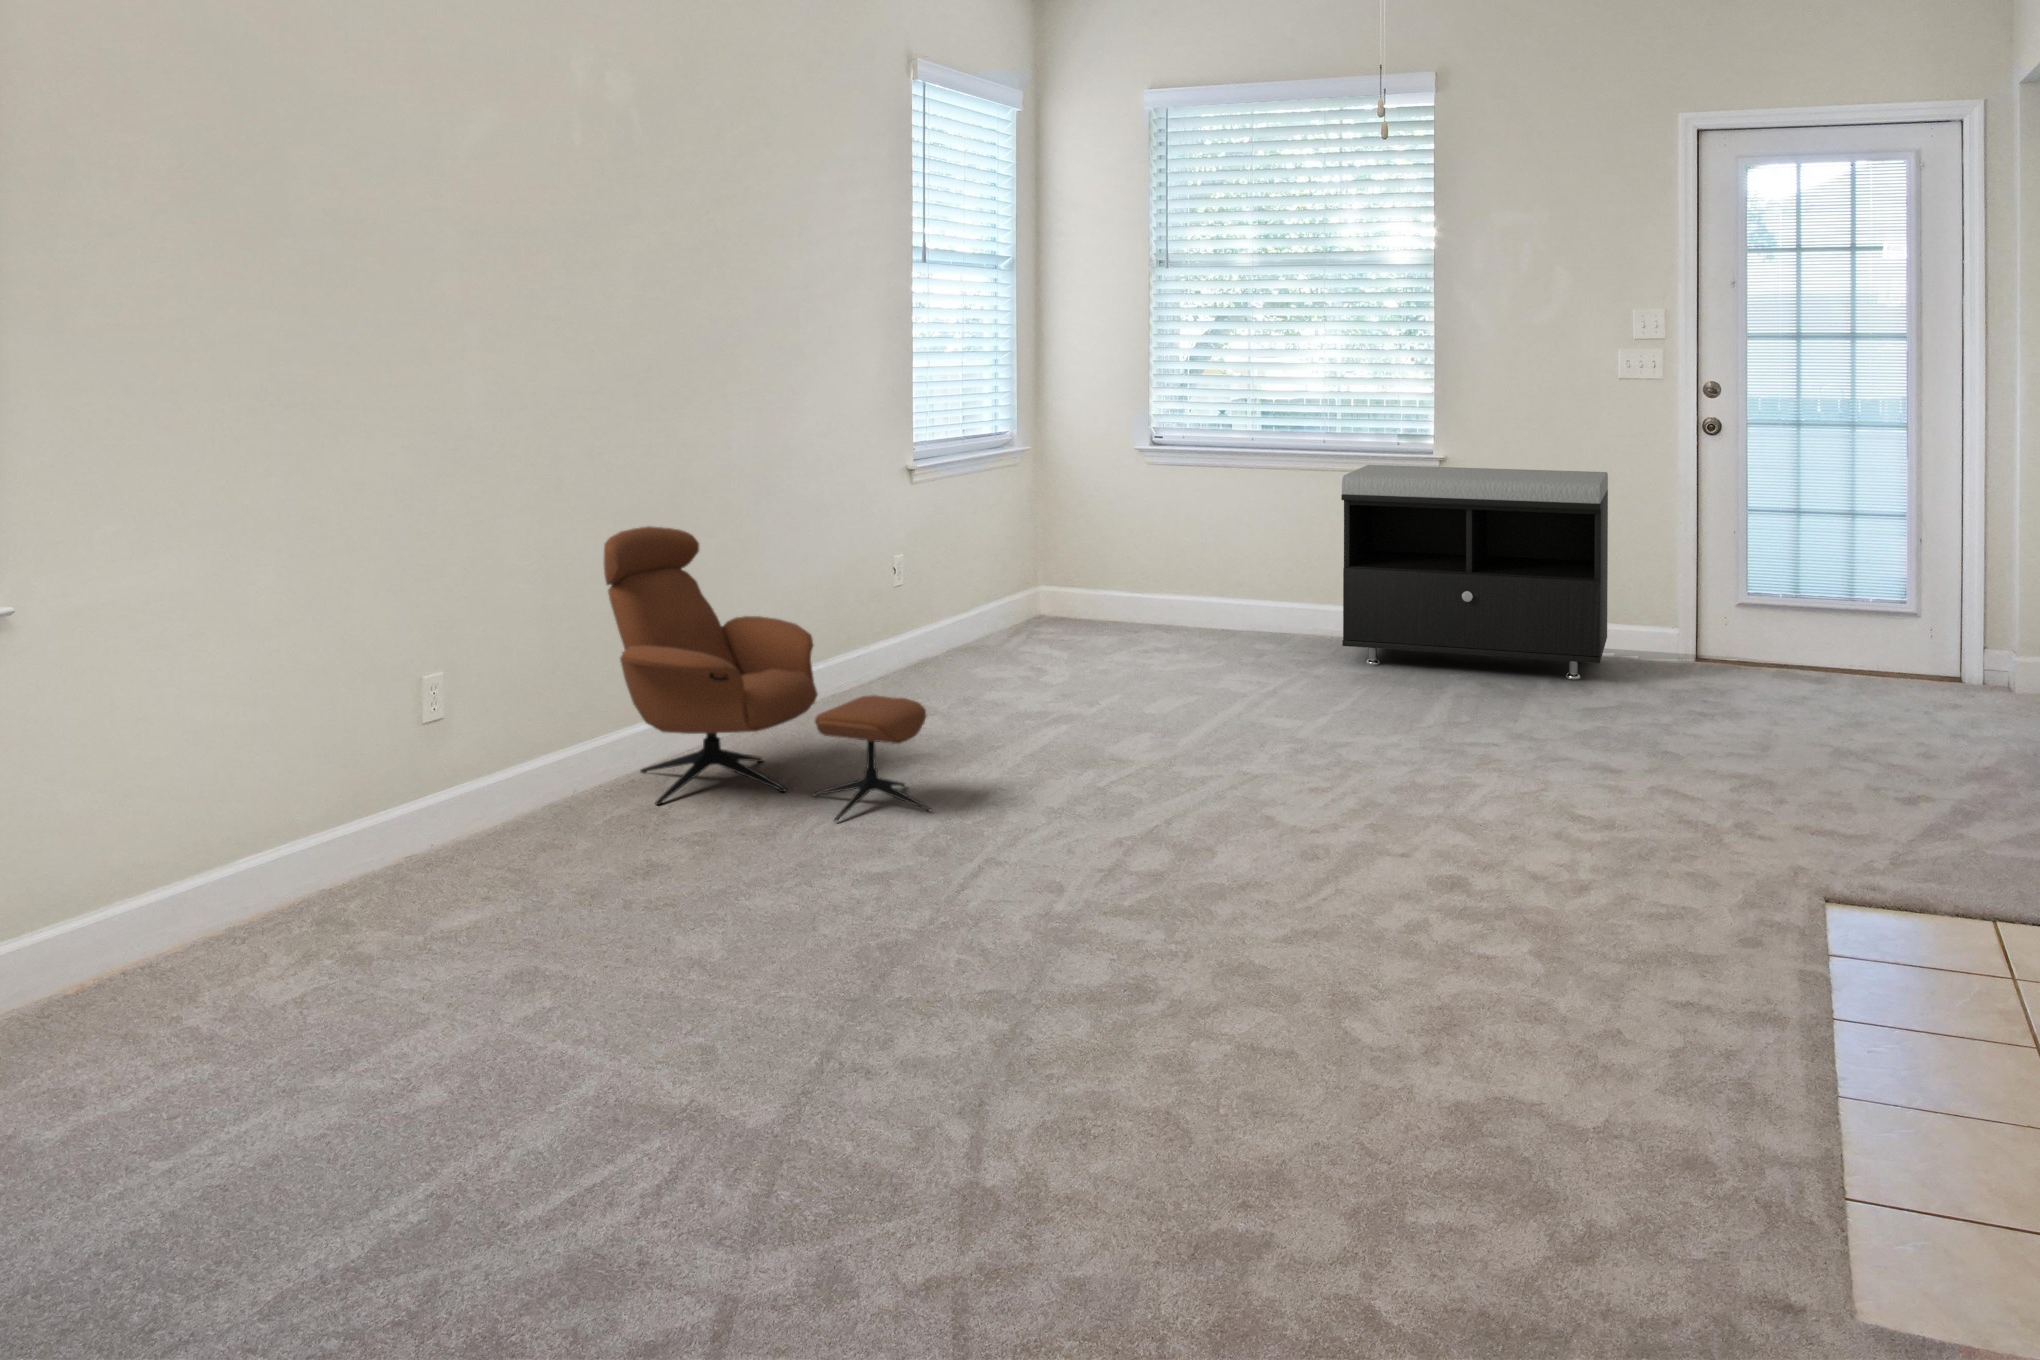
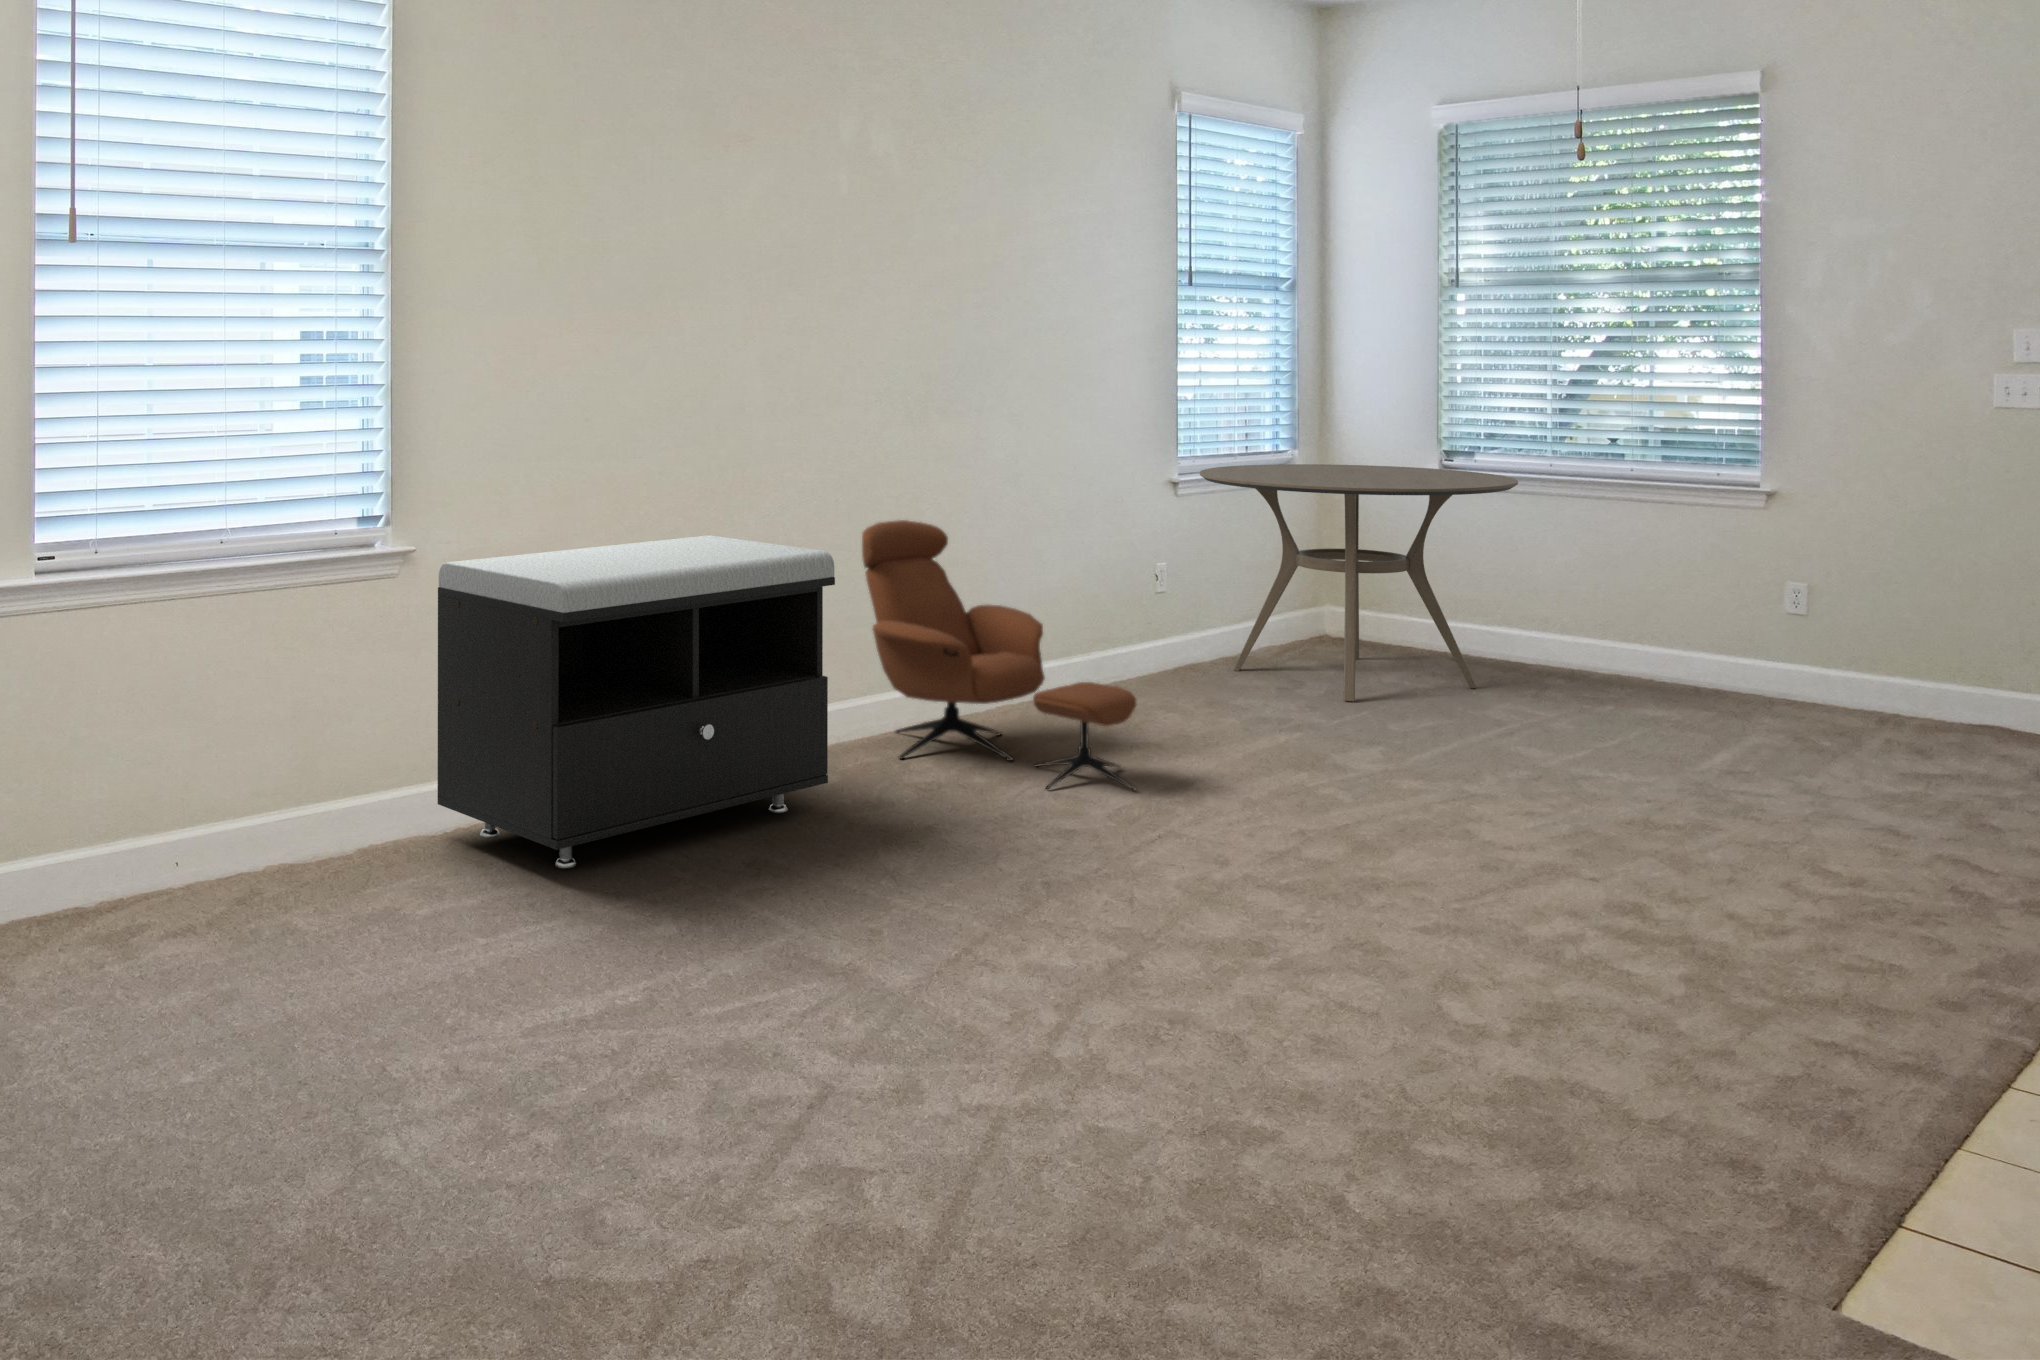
dining table: none [941,445,1240,684] -> present [1200,464,1518,701]
storage bench: present [1341,465,1608,679] -> present [438,535,835,868]

